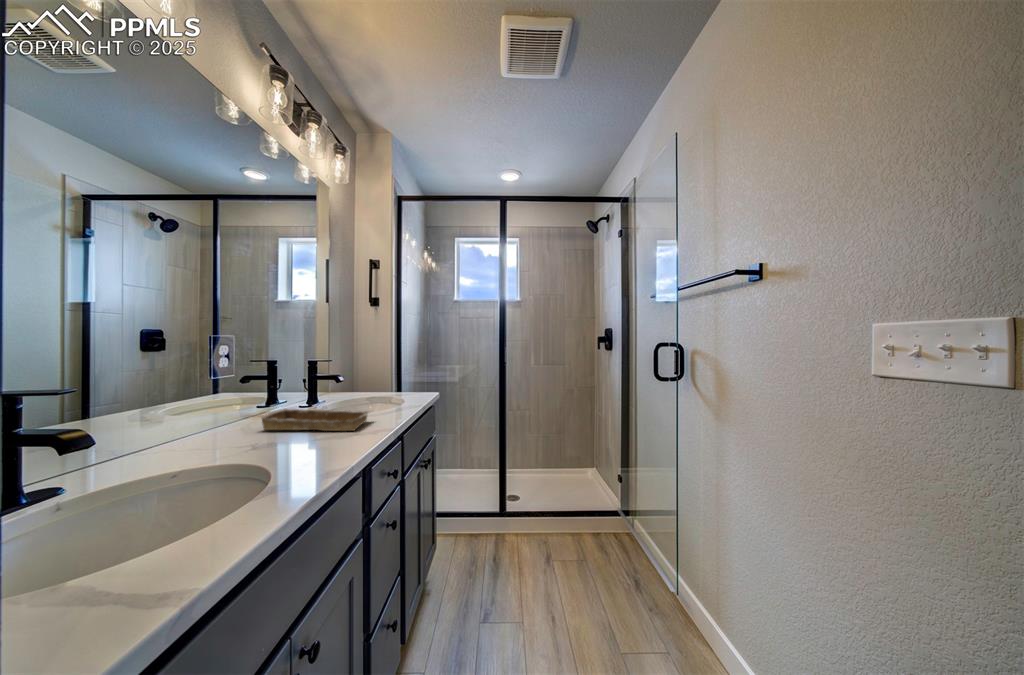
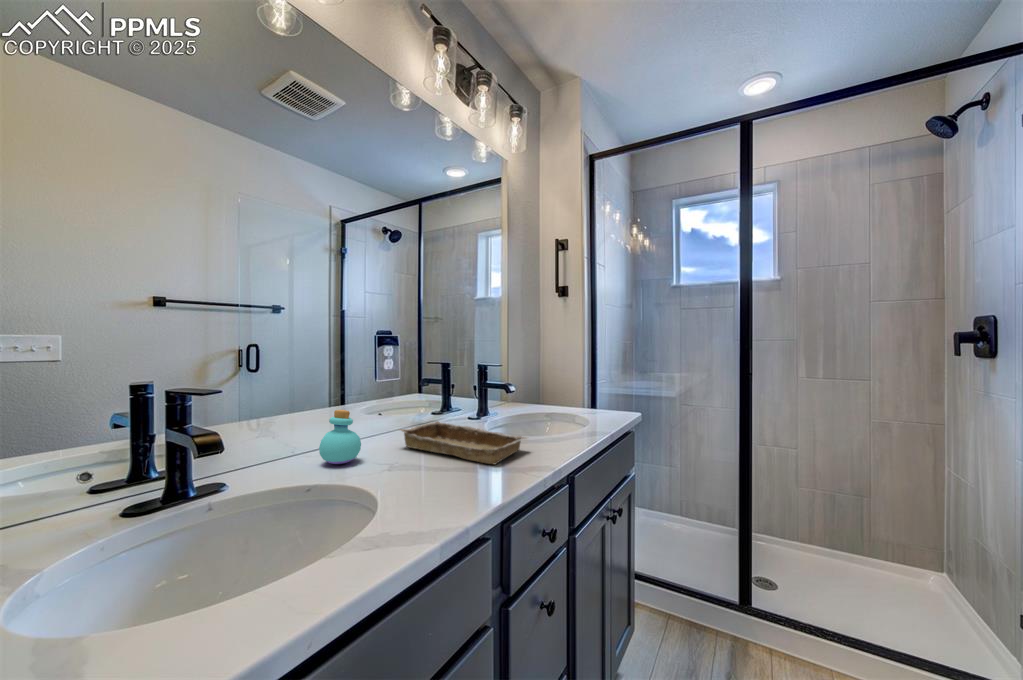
perfume bottle: none [187,401,230,448] -> present [319,410,361,464]

